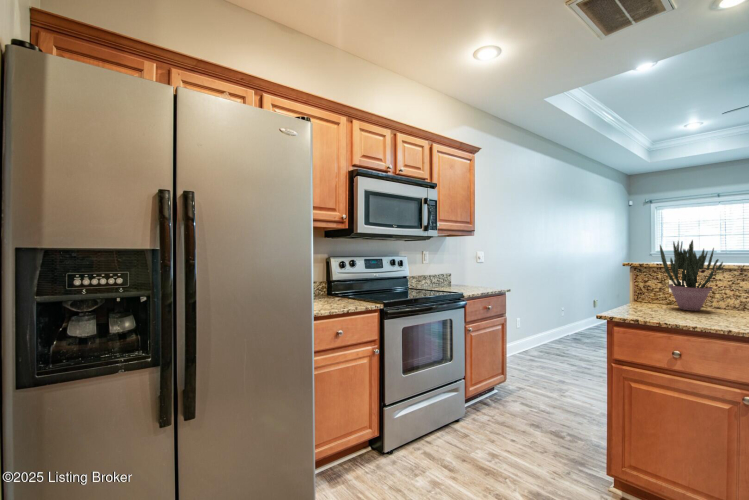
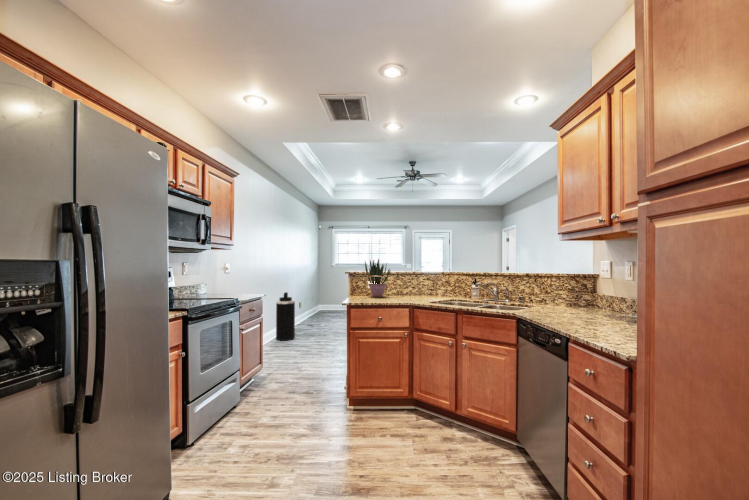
trash can: none [552,284,579,348] -> present [276,292,295,341]

